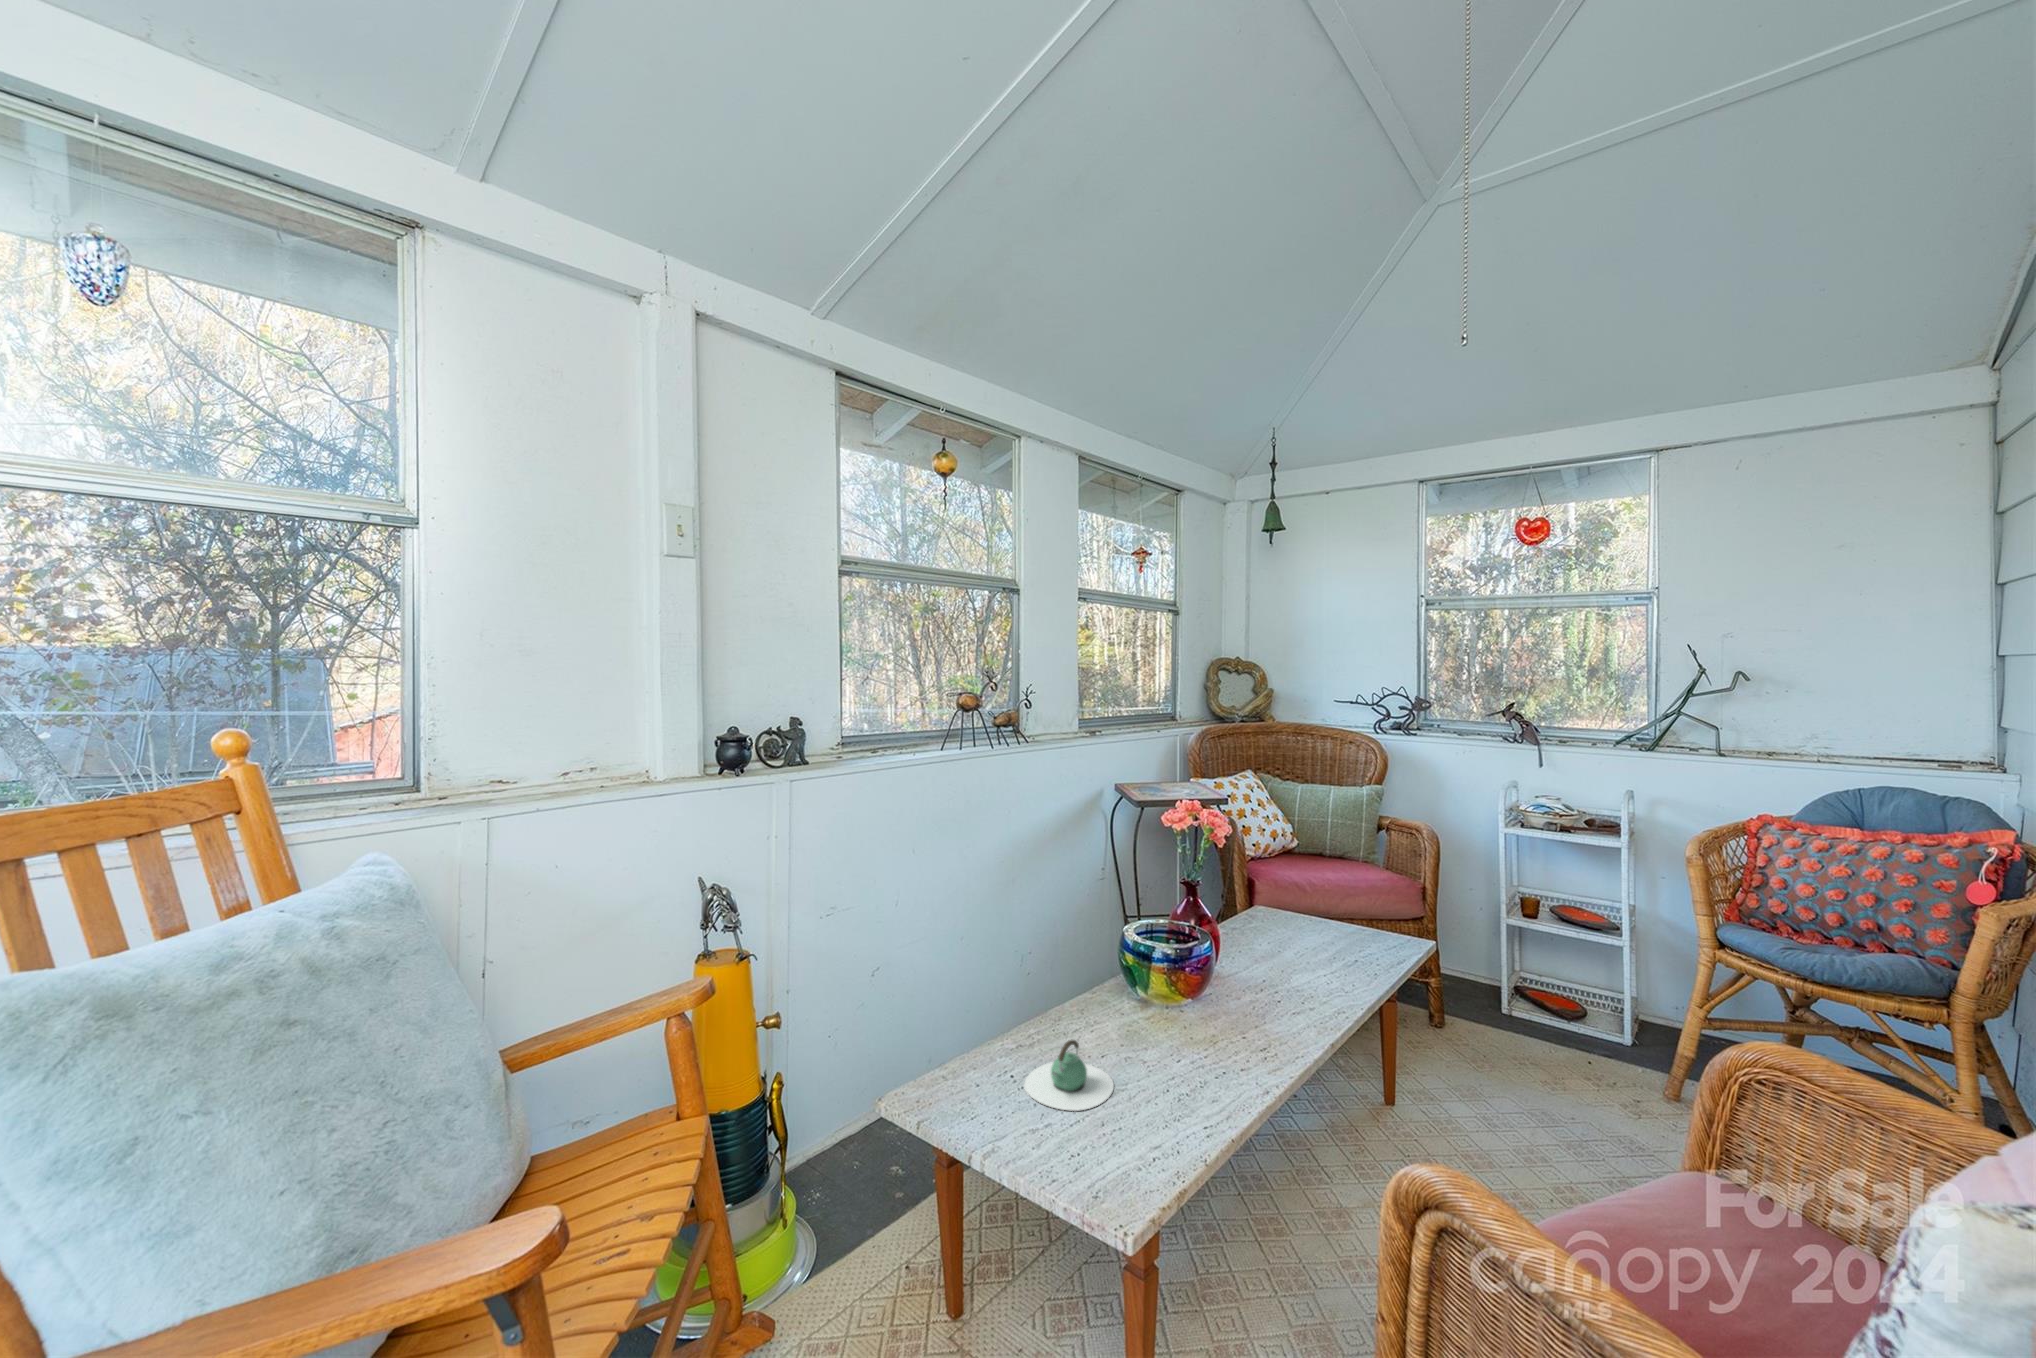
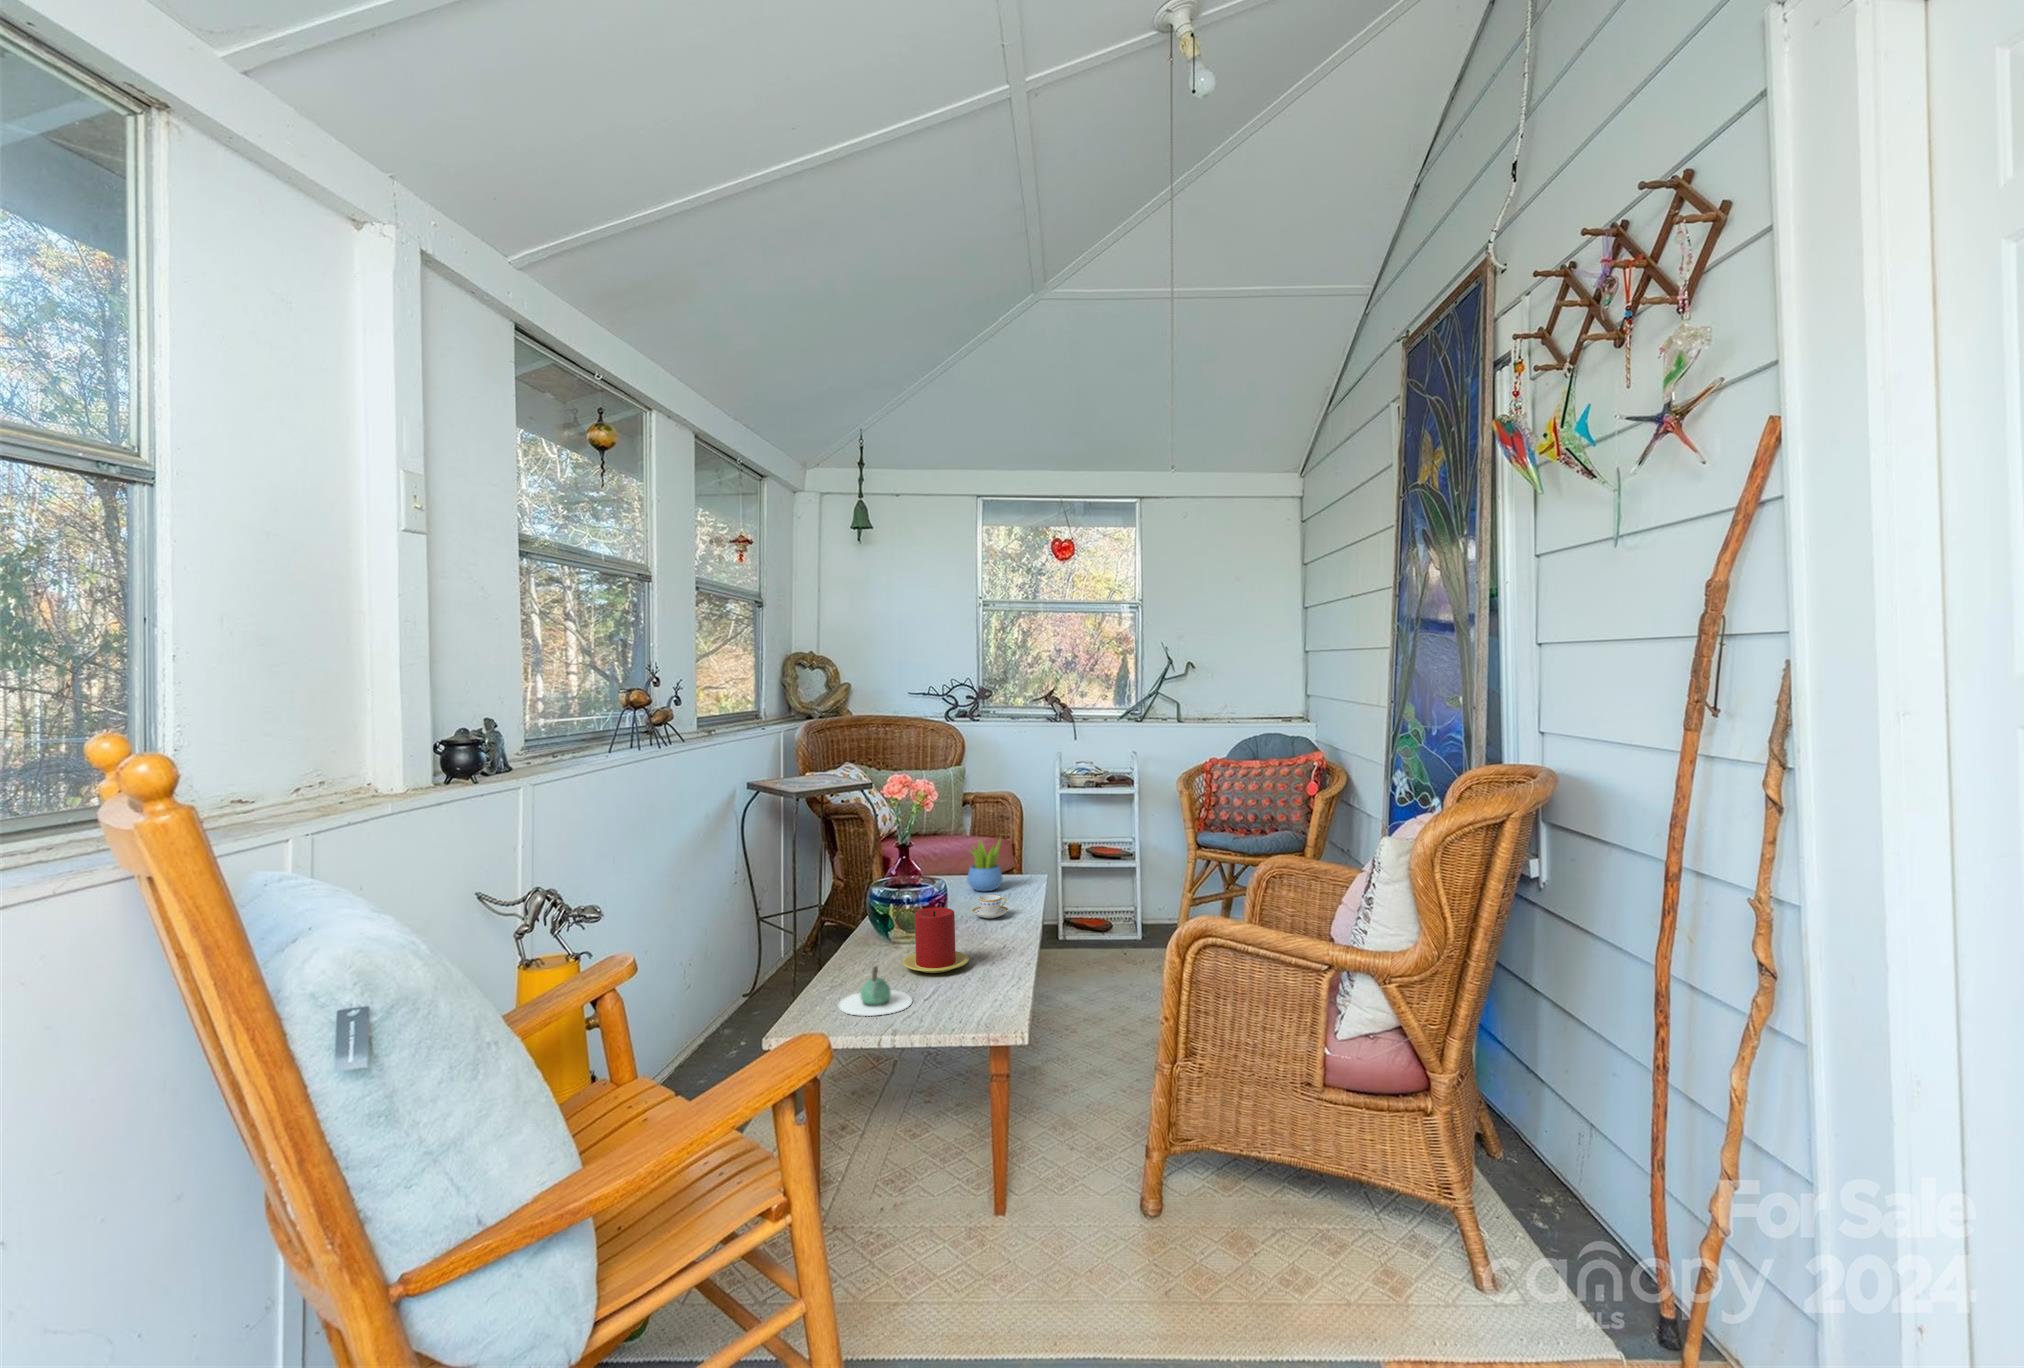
succulent plant: none [1321,881,1366,947] -> present [967,839,1003,891]
teacup: none [1291,959,1340,992] -> present [972,895,1008,918]
candle: none [1142,974,1225,1064] -> present [903,907,969,973]

